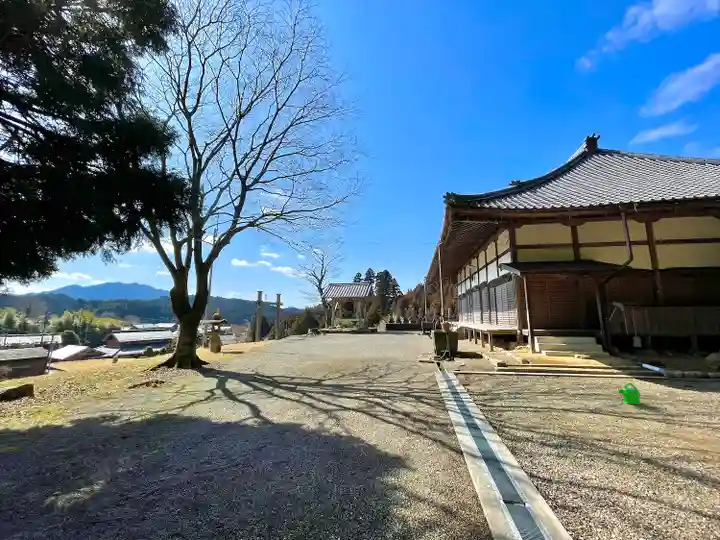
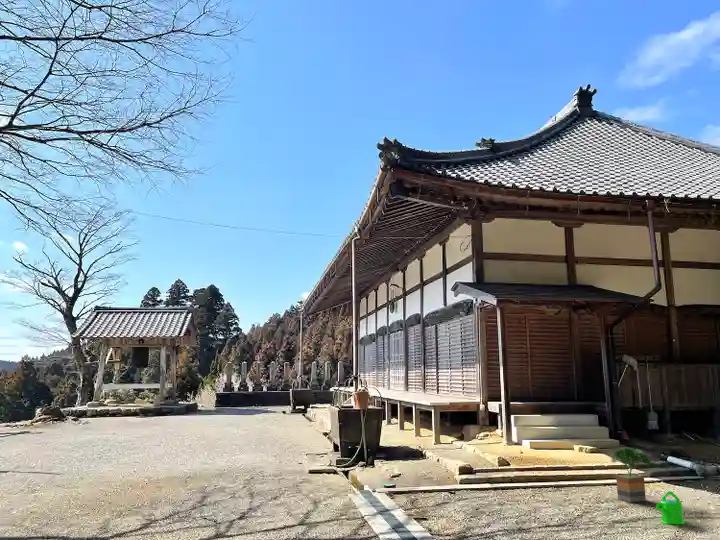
potted tree: none [591,355,622,389] -> present [611,448,651,502]

